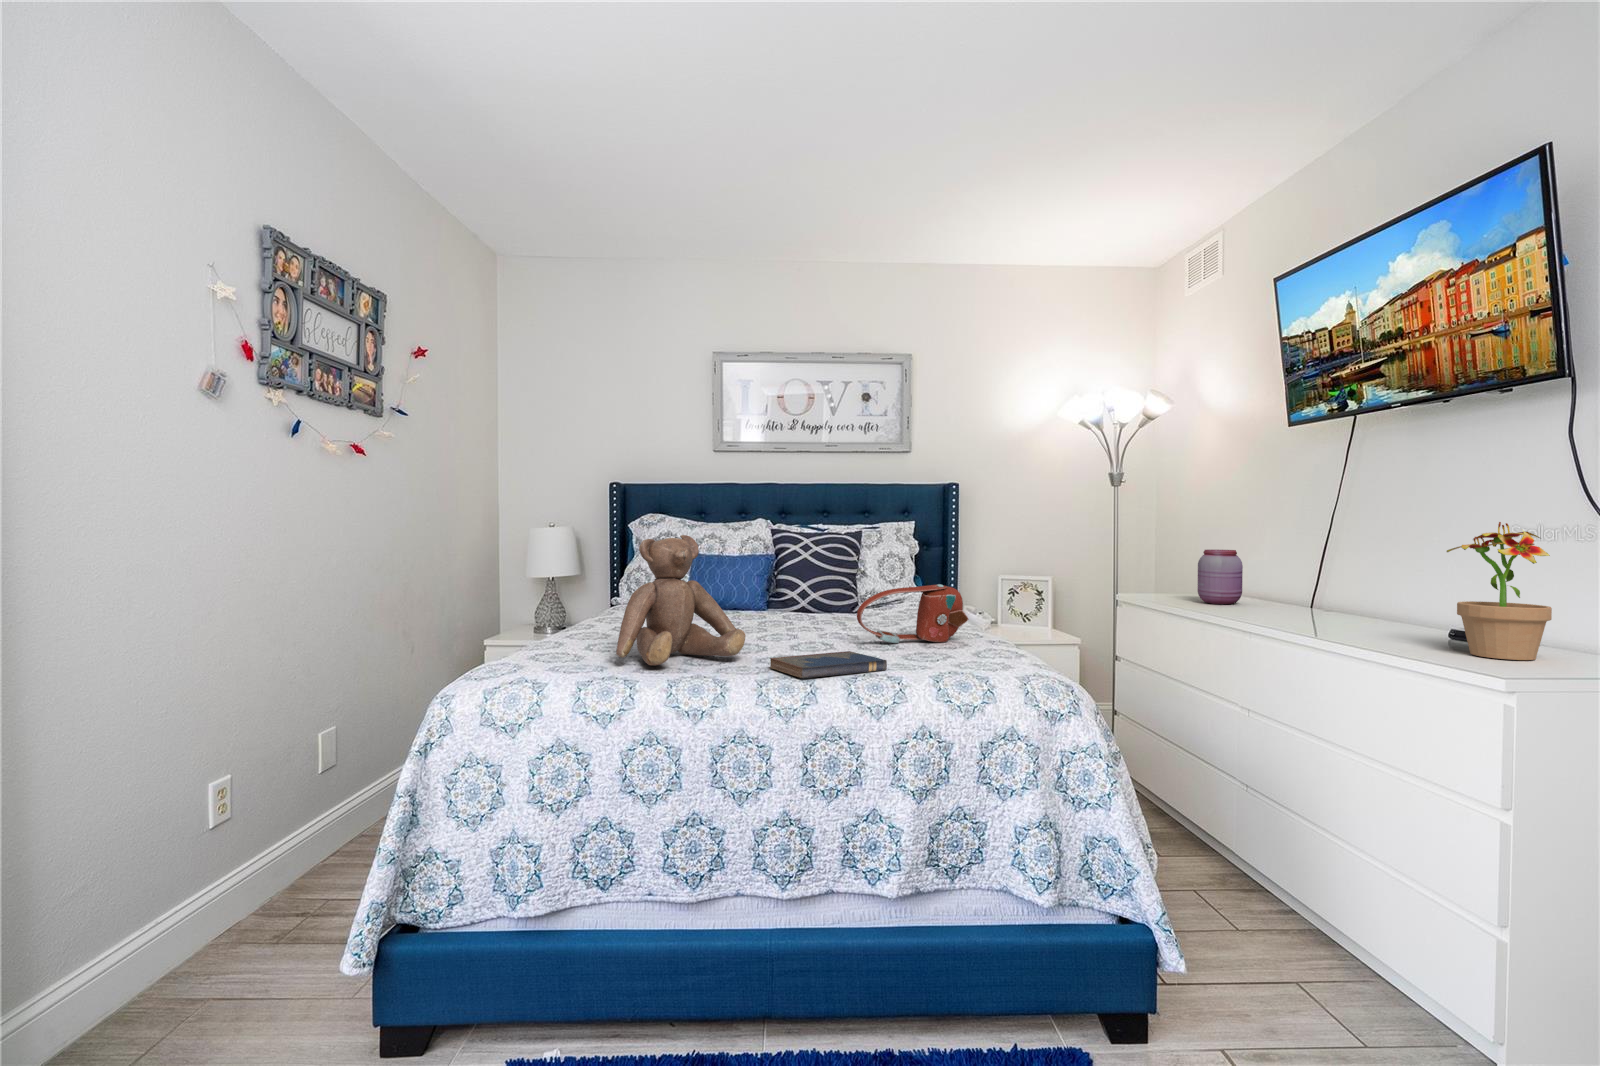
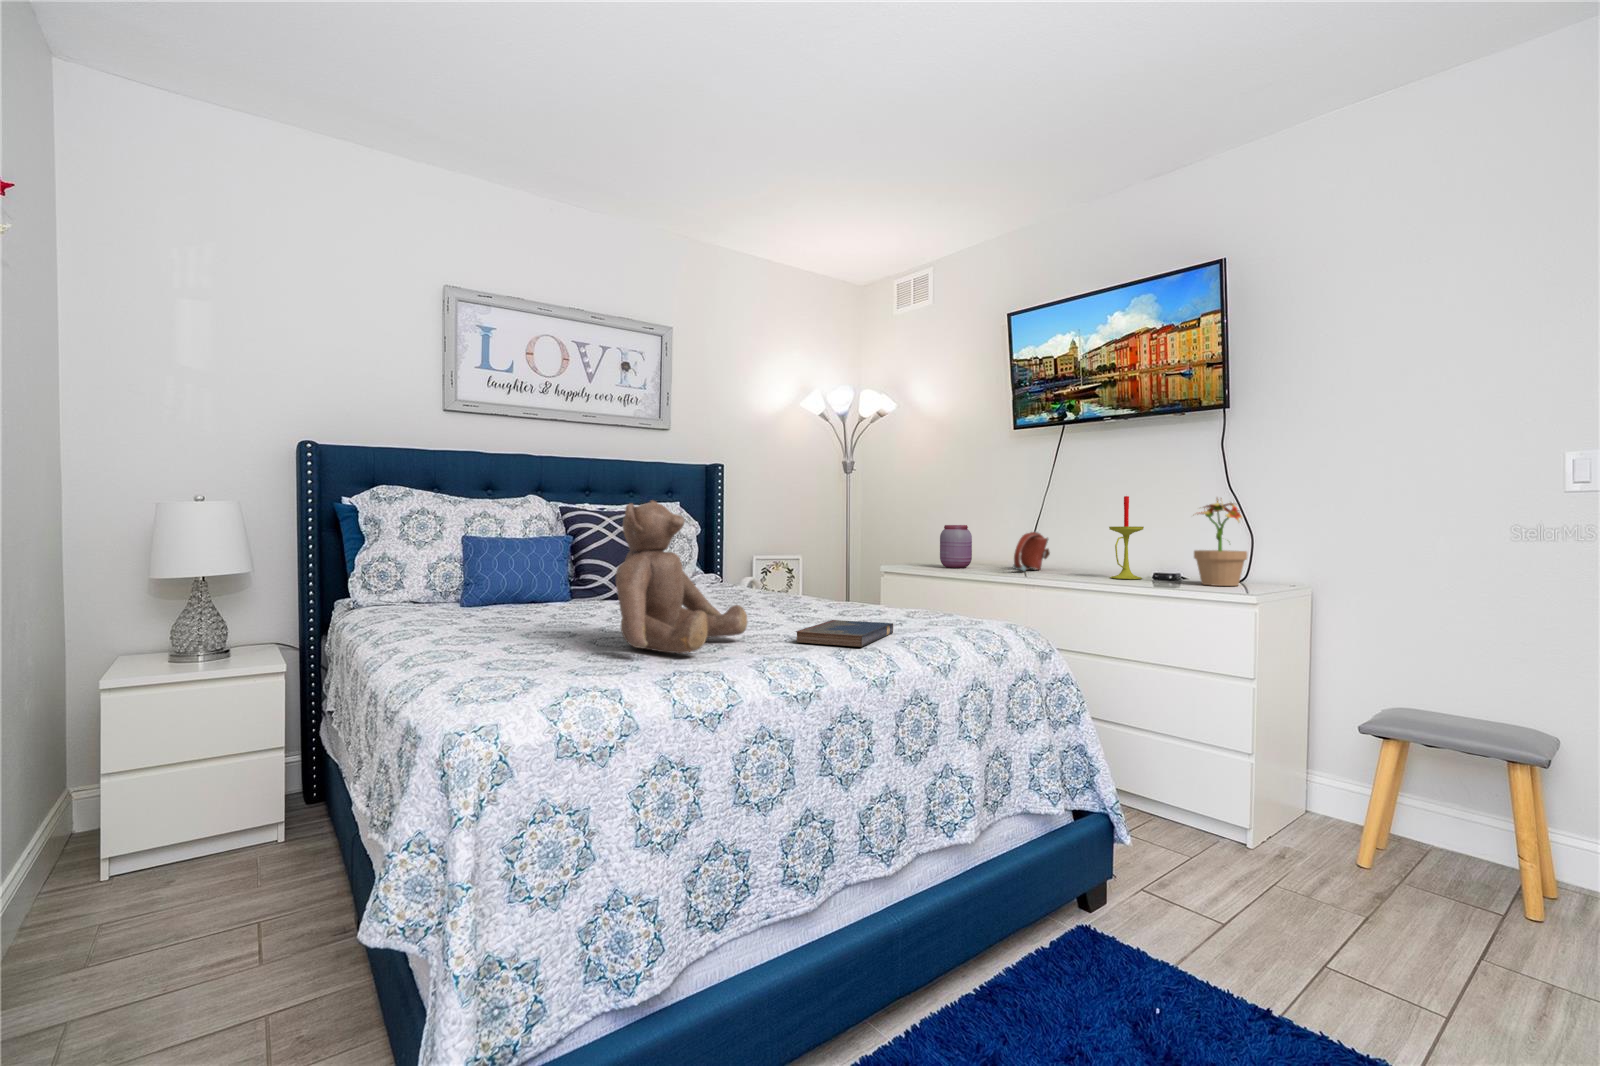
candle: none [1361,515,1423,637] -> present [1109,496,1144,579]
handbag: present [857,584,969,643] -> present [1013,531,1050,571]

